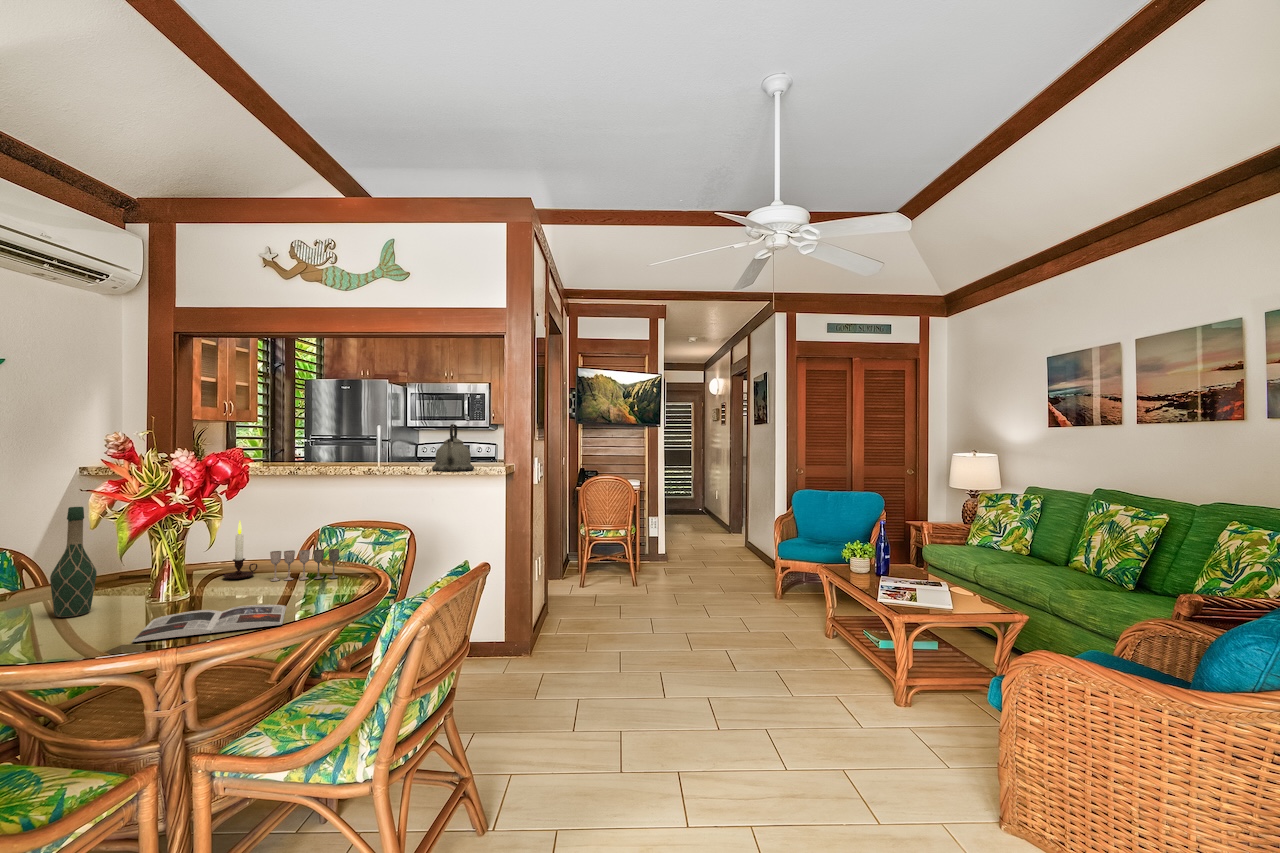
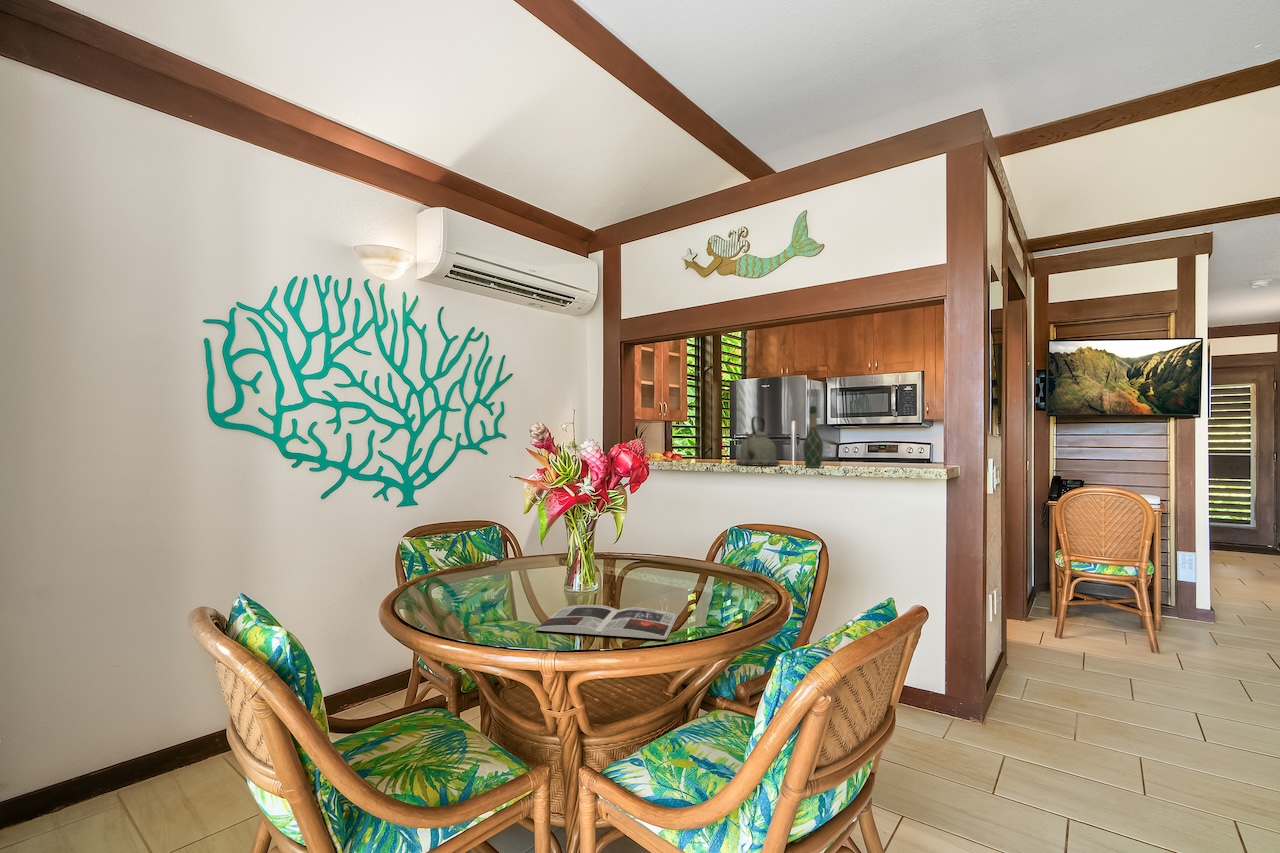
kettle: present [432,424,474,471] -> present [737,417,780,466]
wine bottle: present [50,507,97,617] -> present [803,406,823,468]
candle: present [223,521,257,579] -> none [633,513,664,574]
wine glass: present [270,549,339,581] -> none [672,549,739,588]

